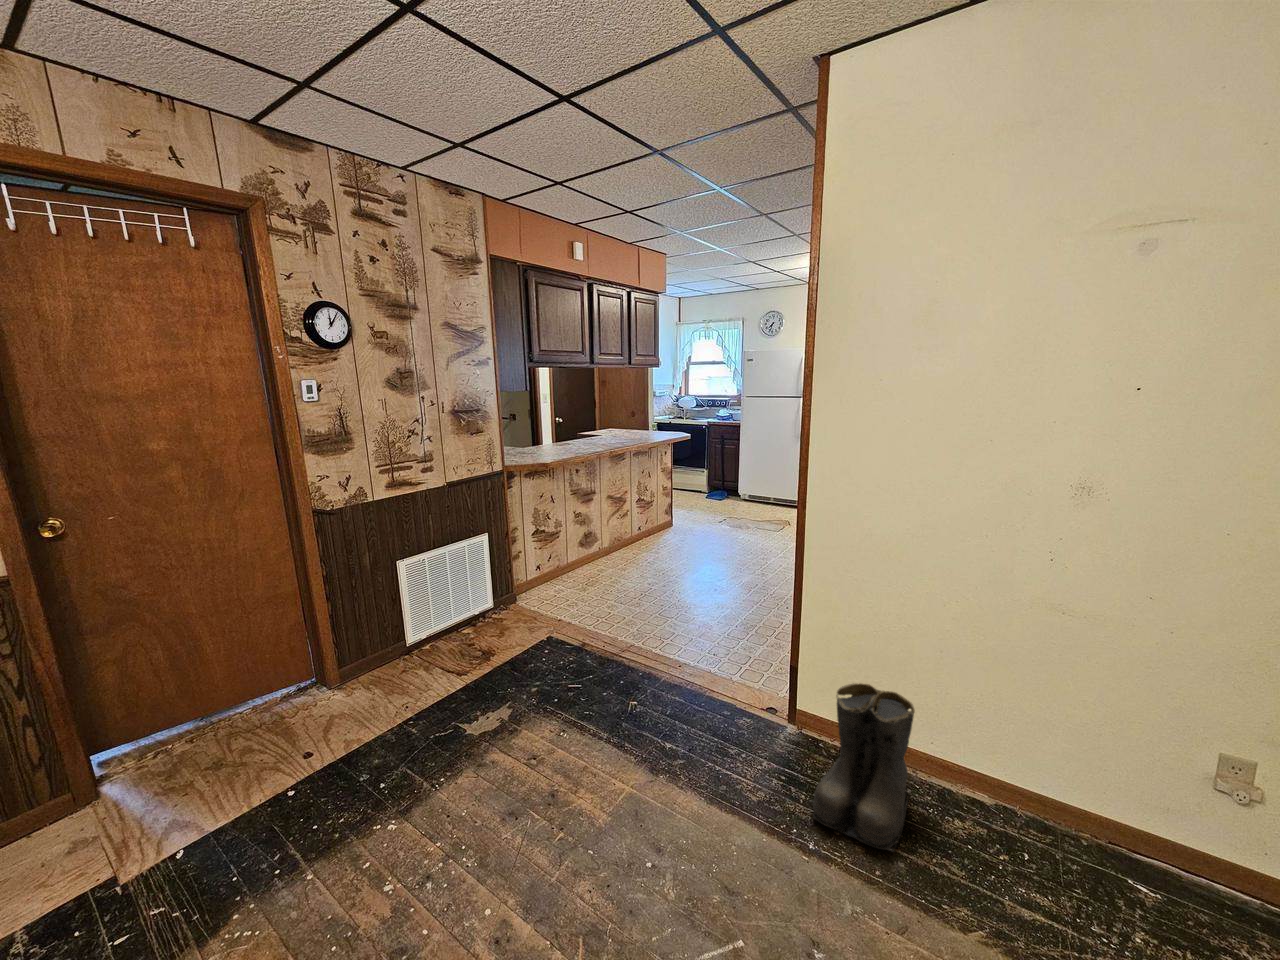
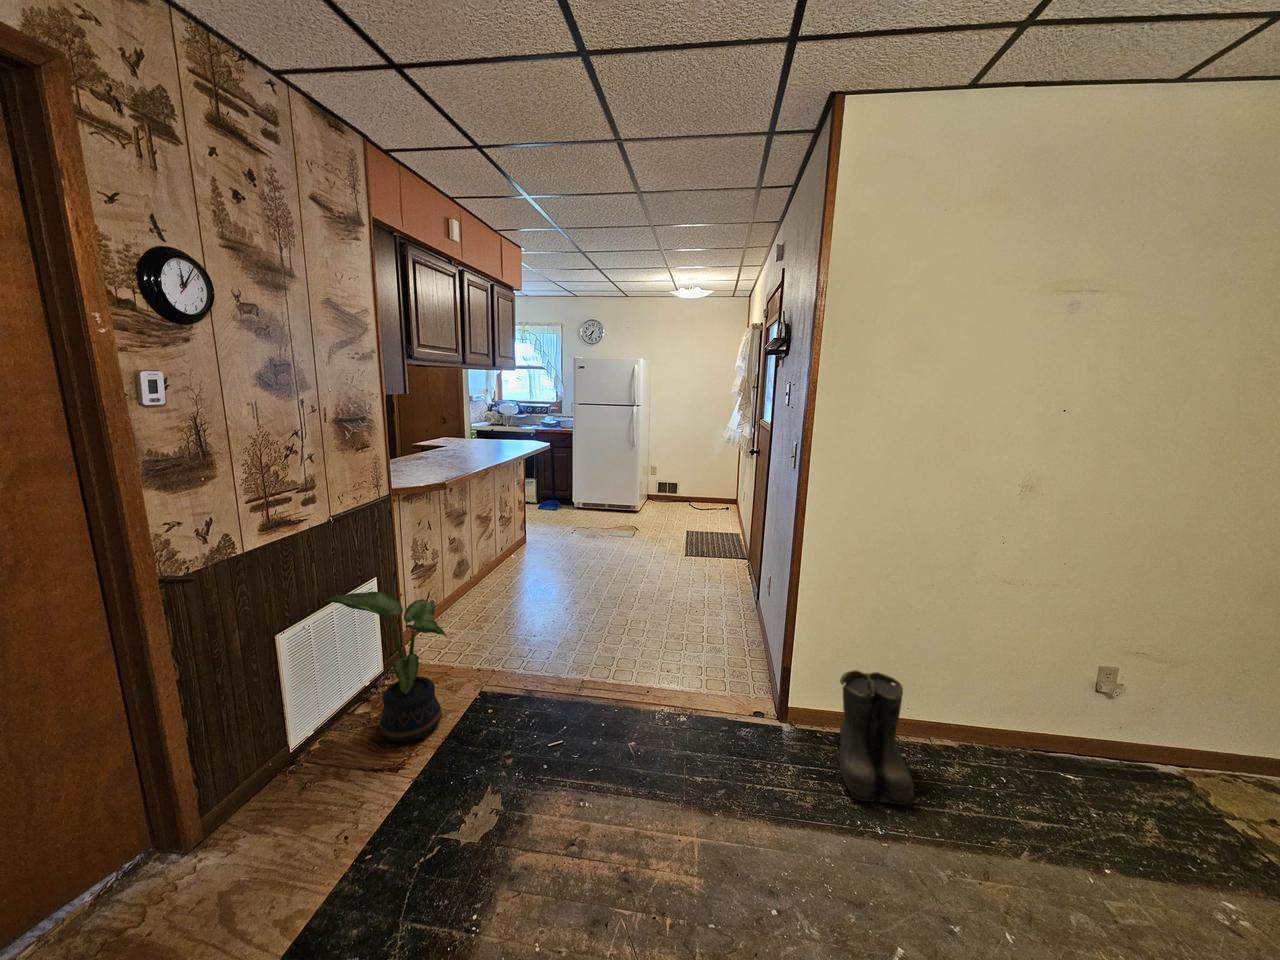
potted plant: none [435,539,518,658] -> present [326,592,447,742]

